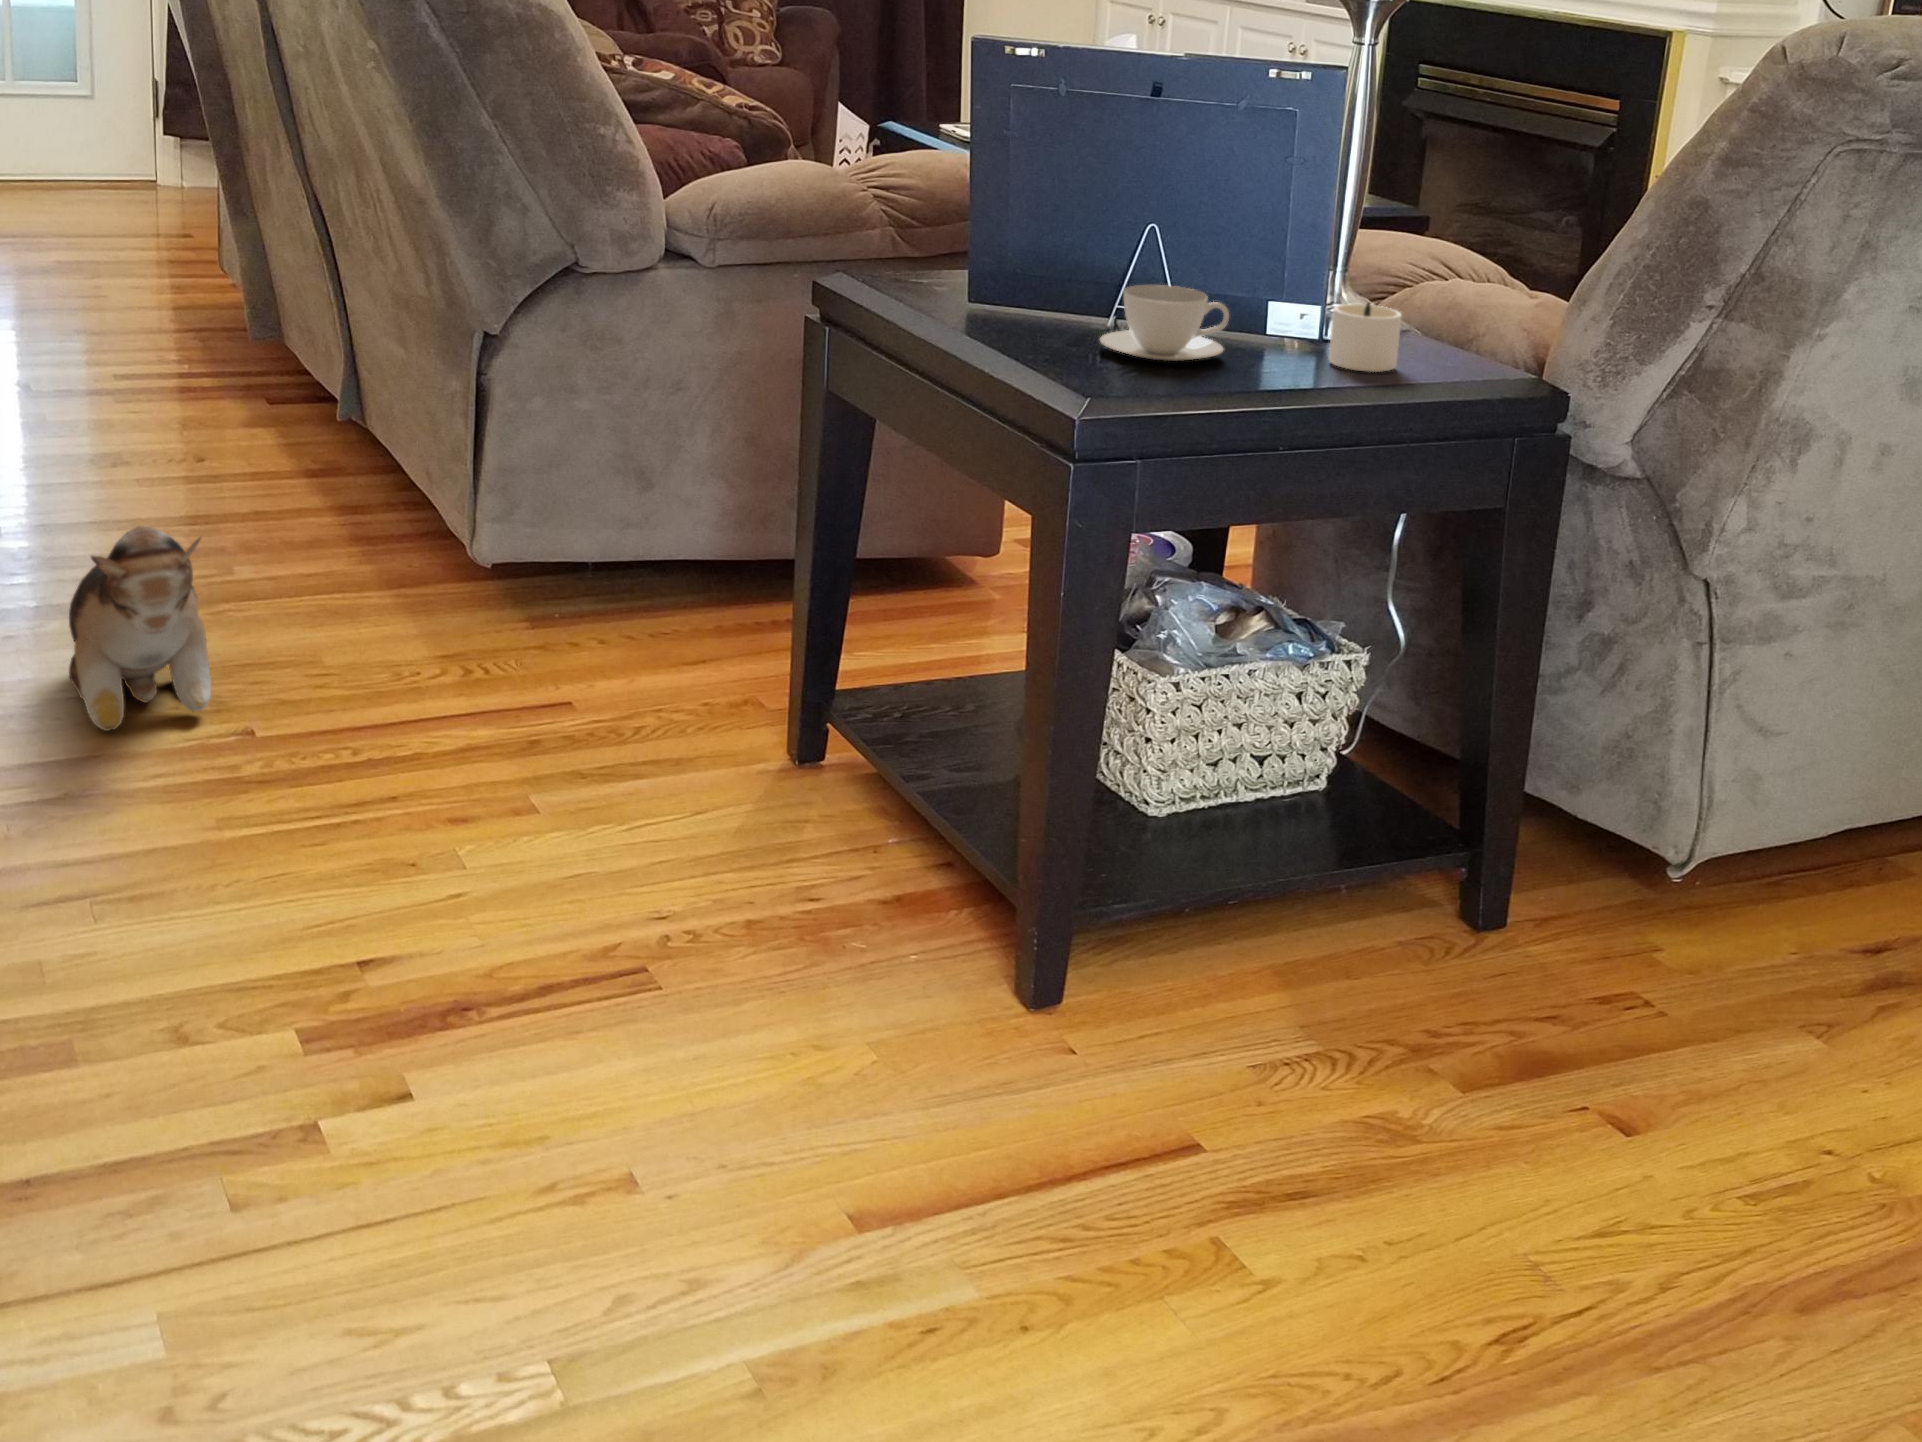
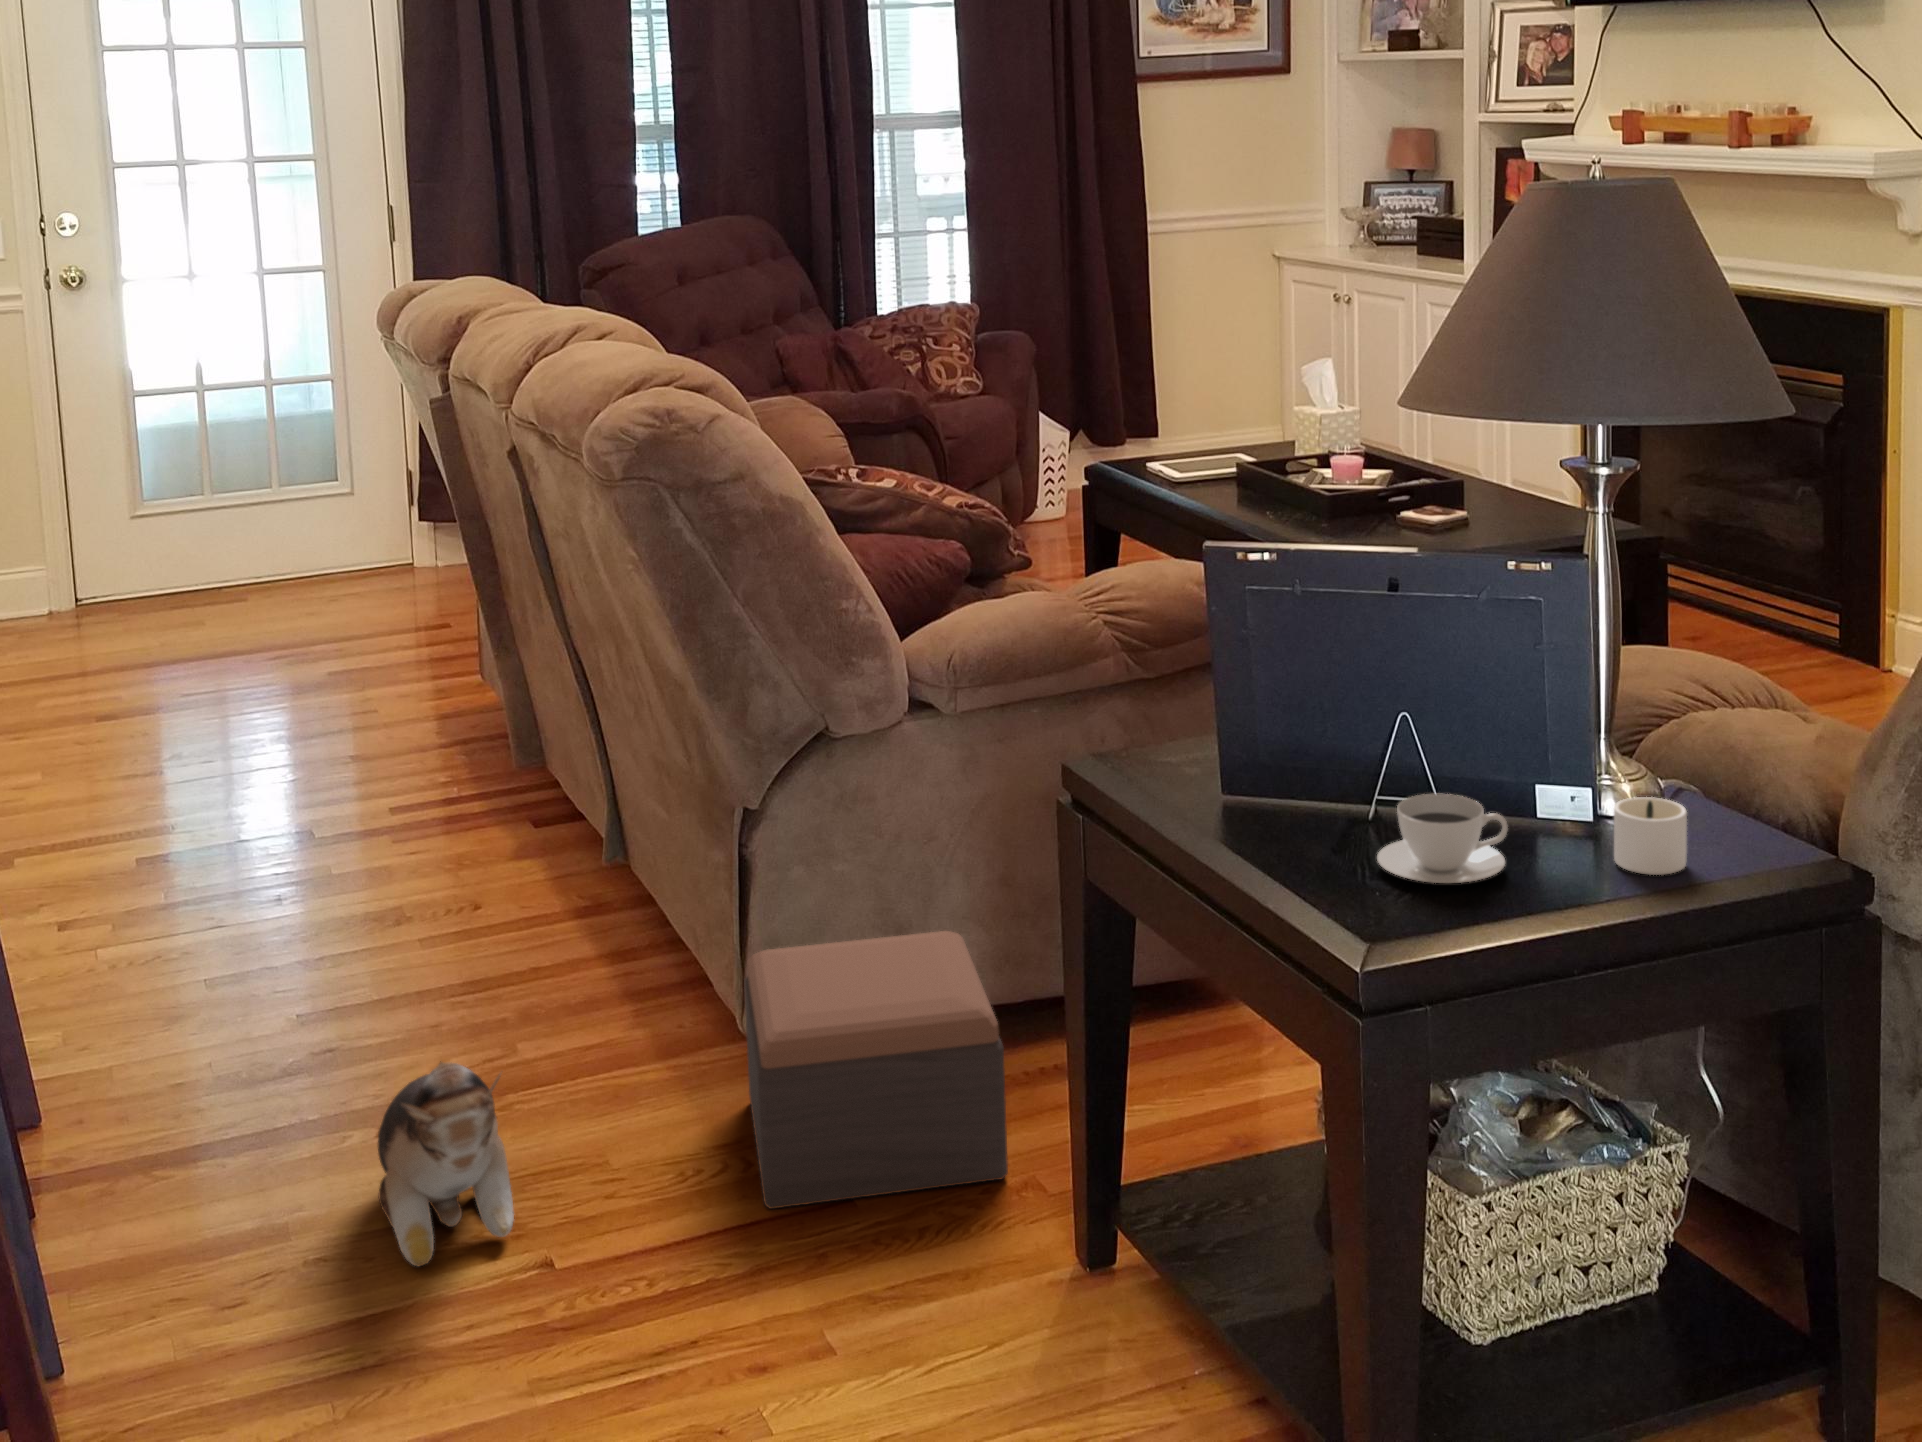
footstool: none [469,472,728,708] -> present [744,931,1008,1209]

